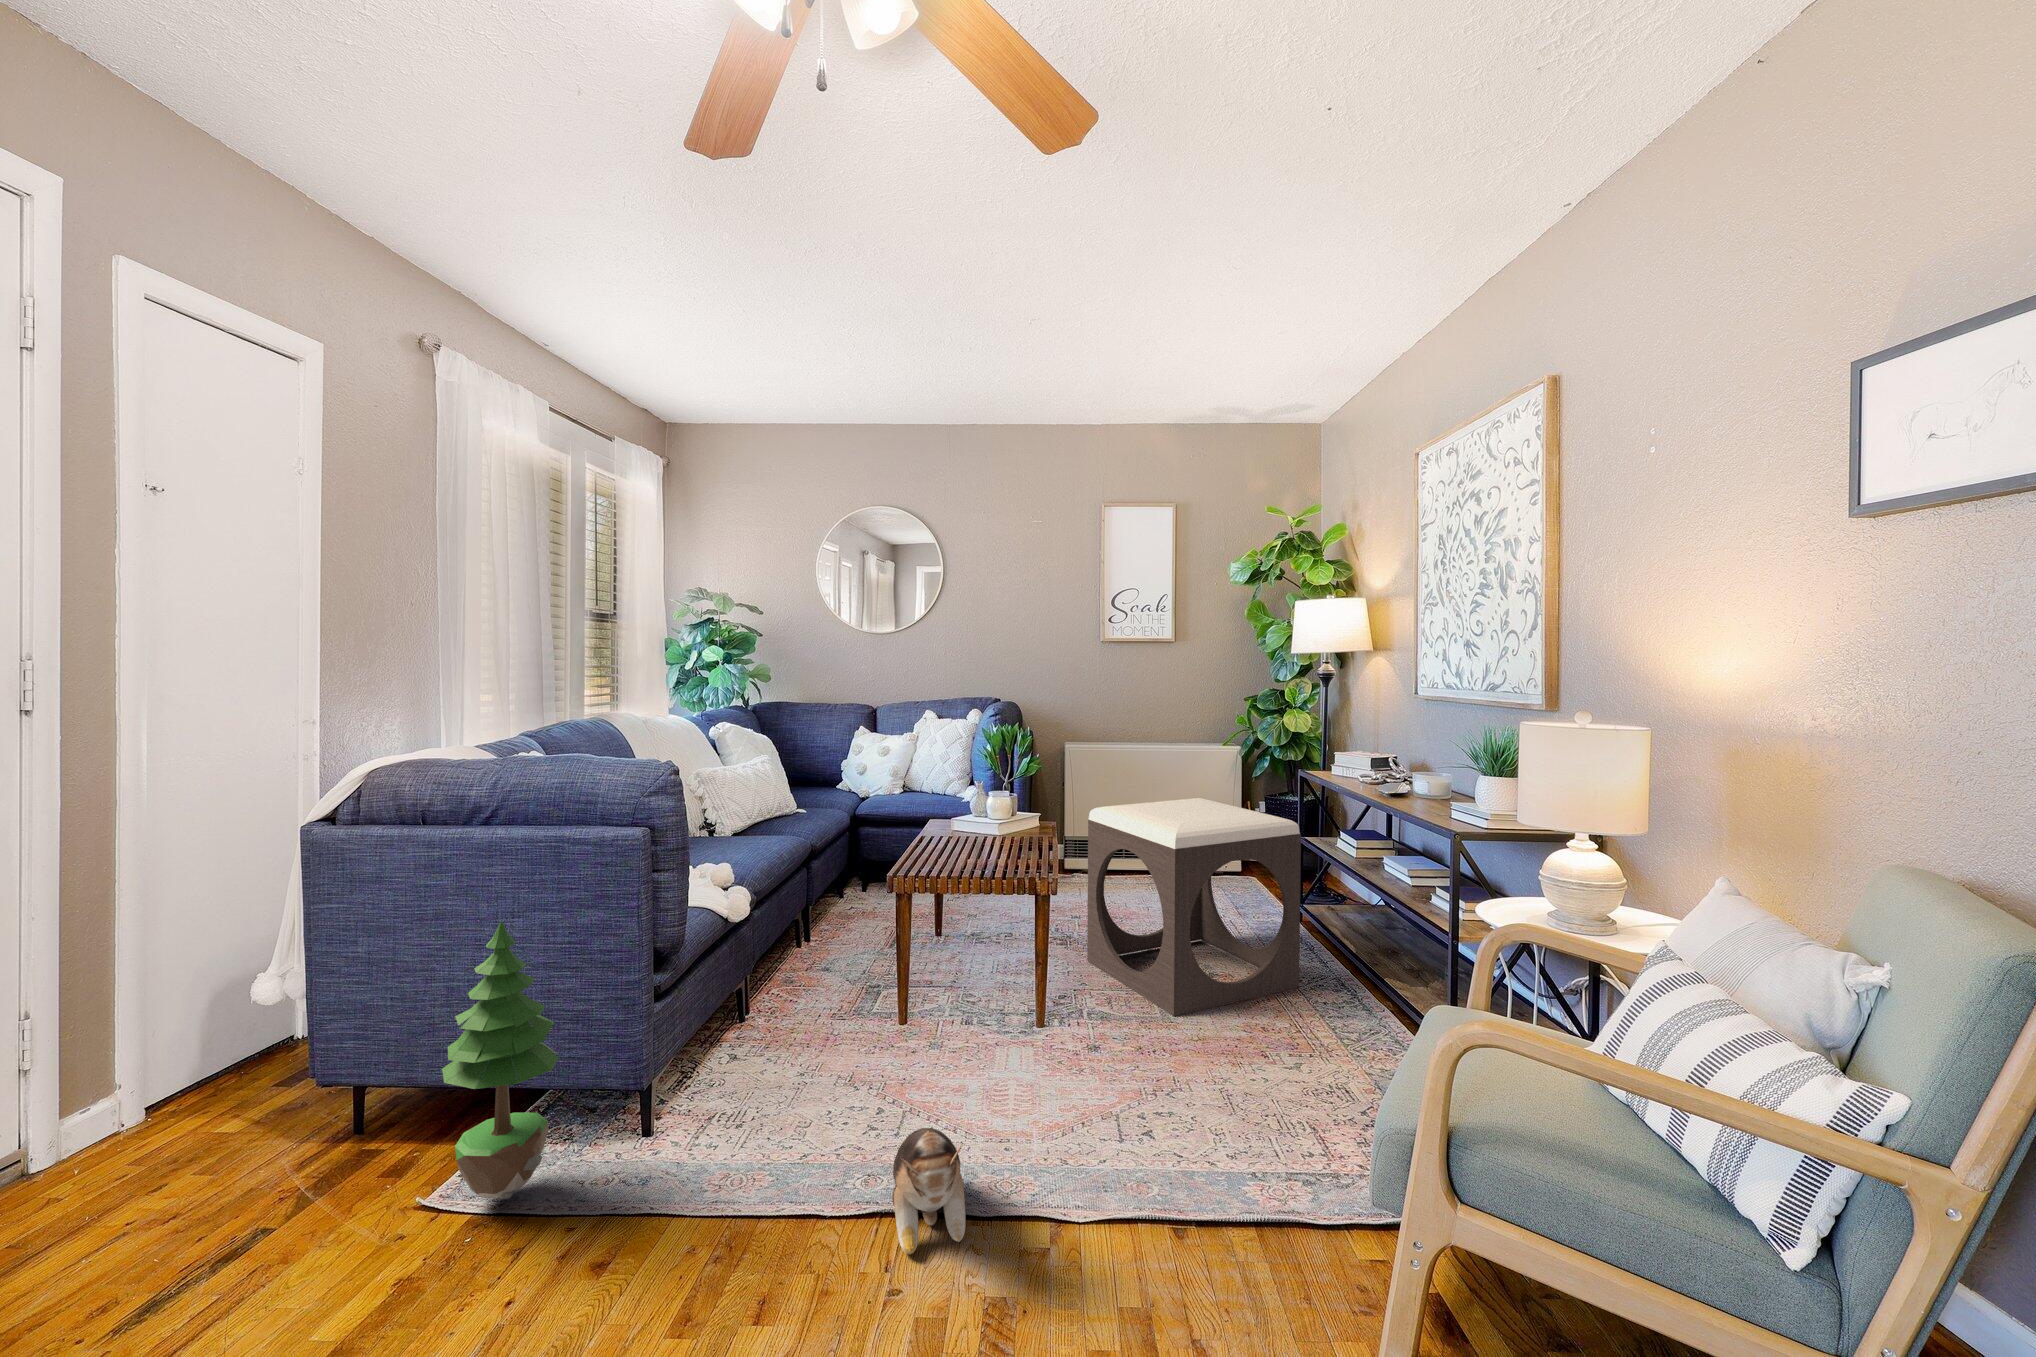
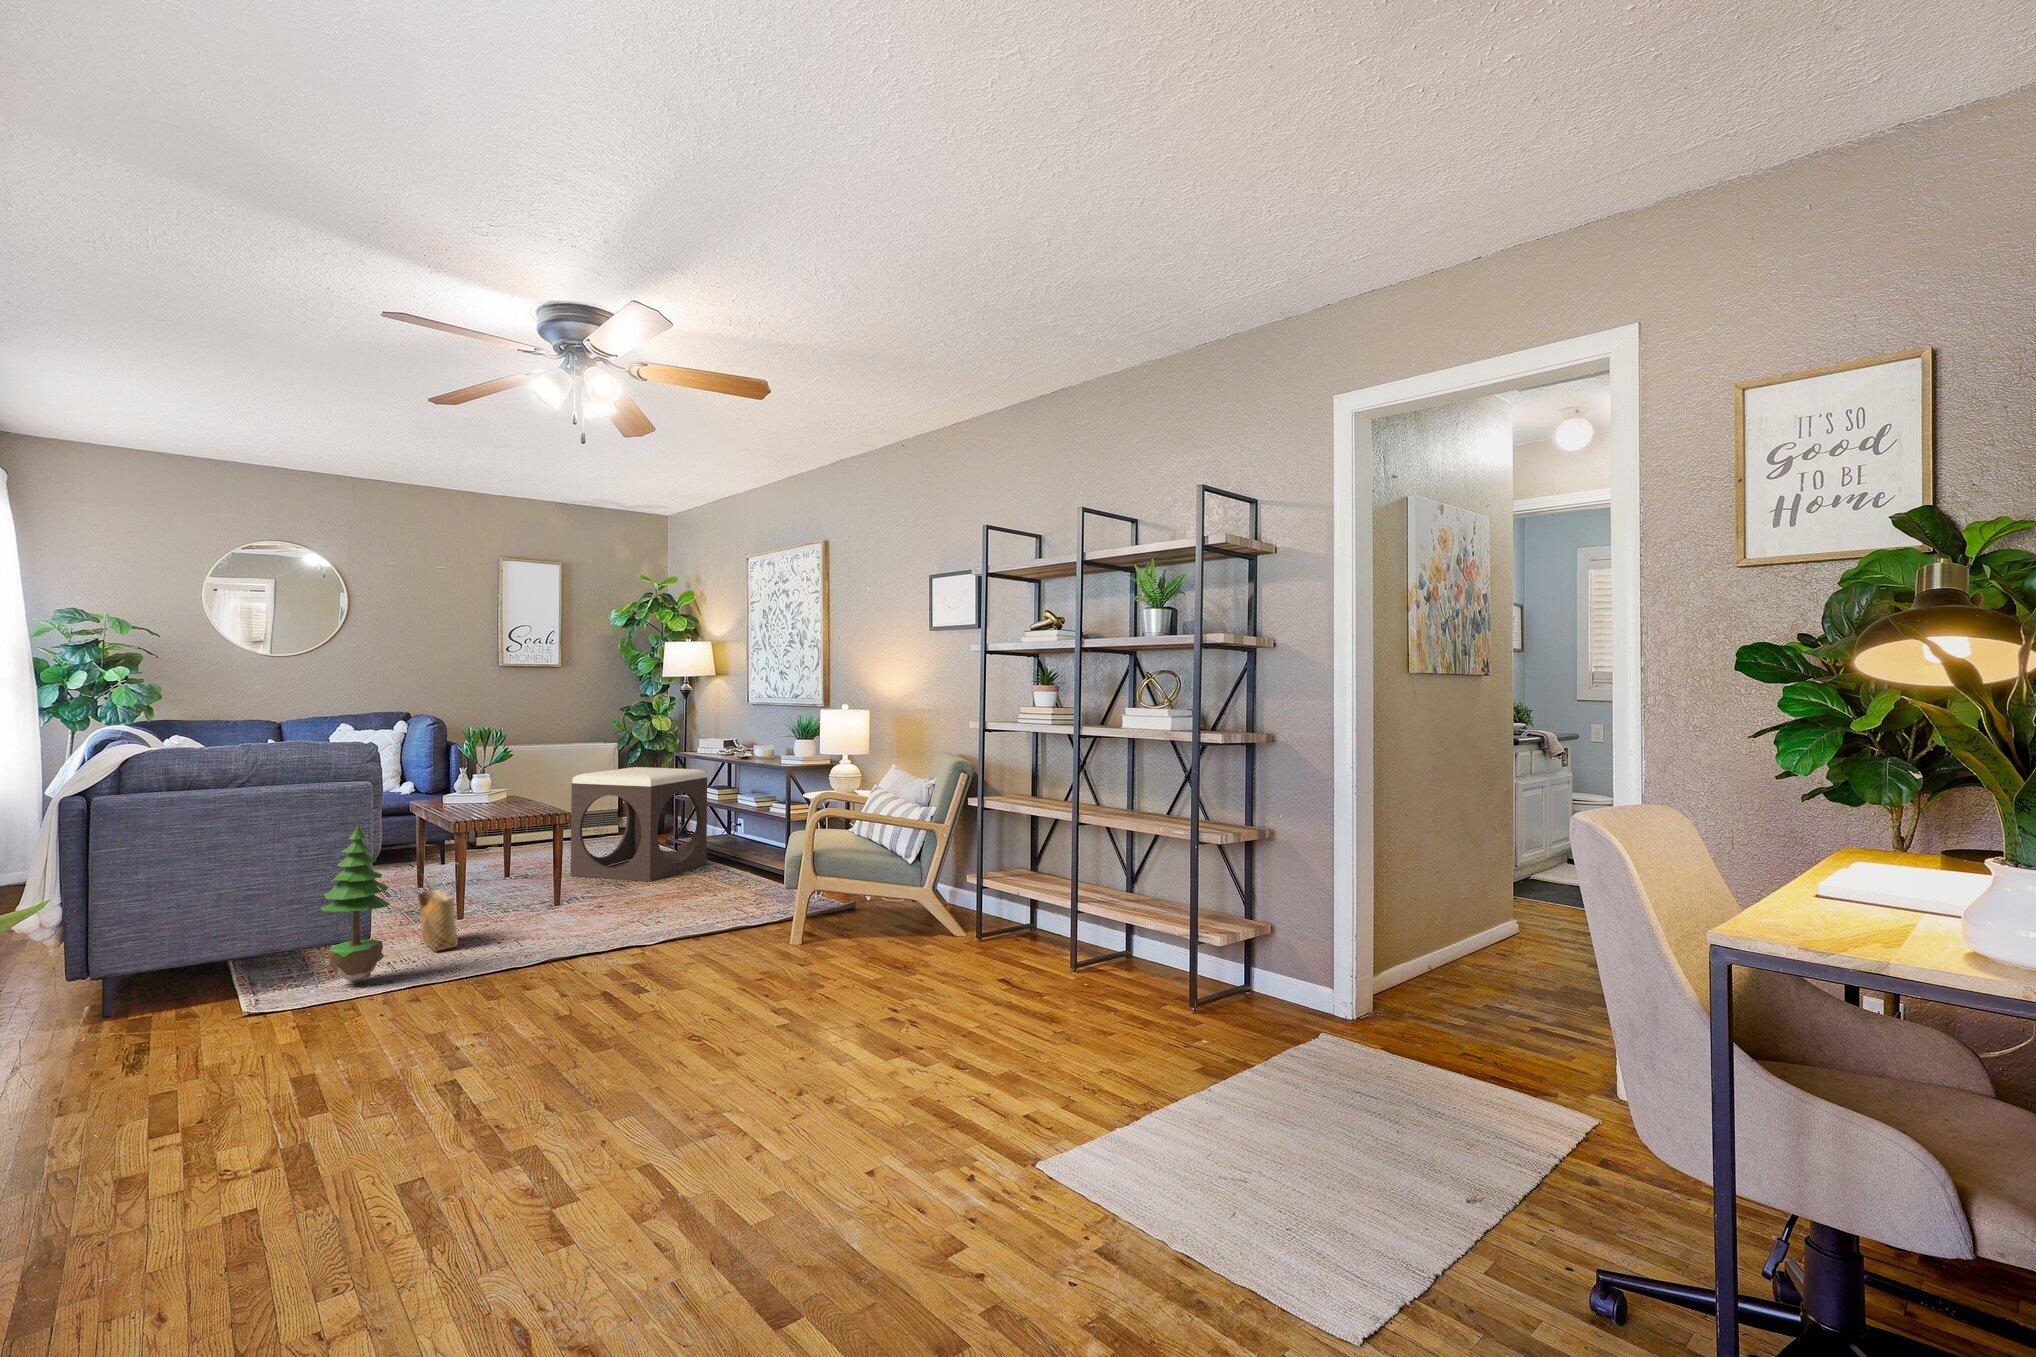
woven basket: none [695,976,766,1135] -> present [415,870,457,951]
plush toy: present [893,1128,966,1255] -> none [573,884,642,943]

